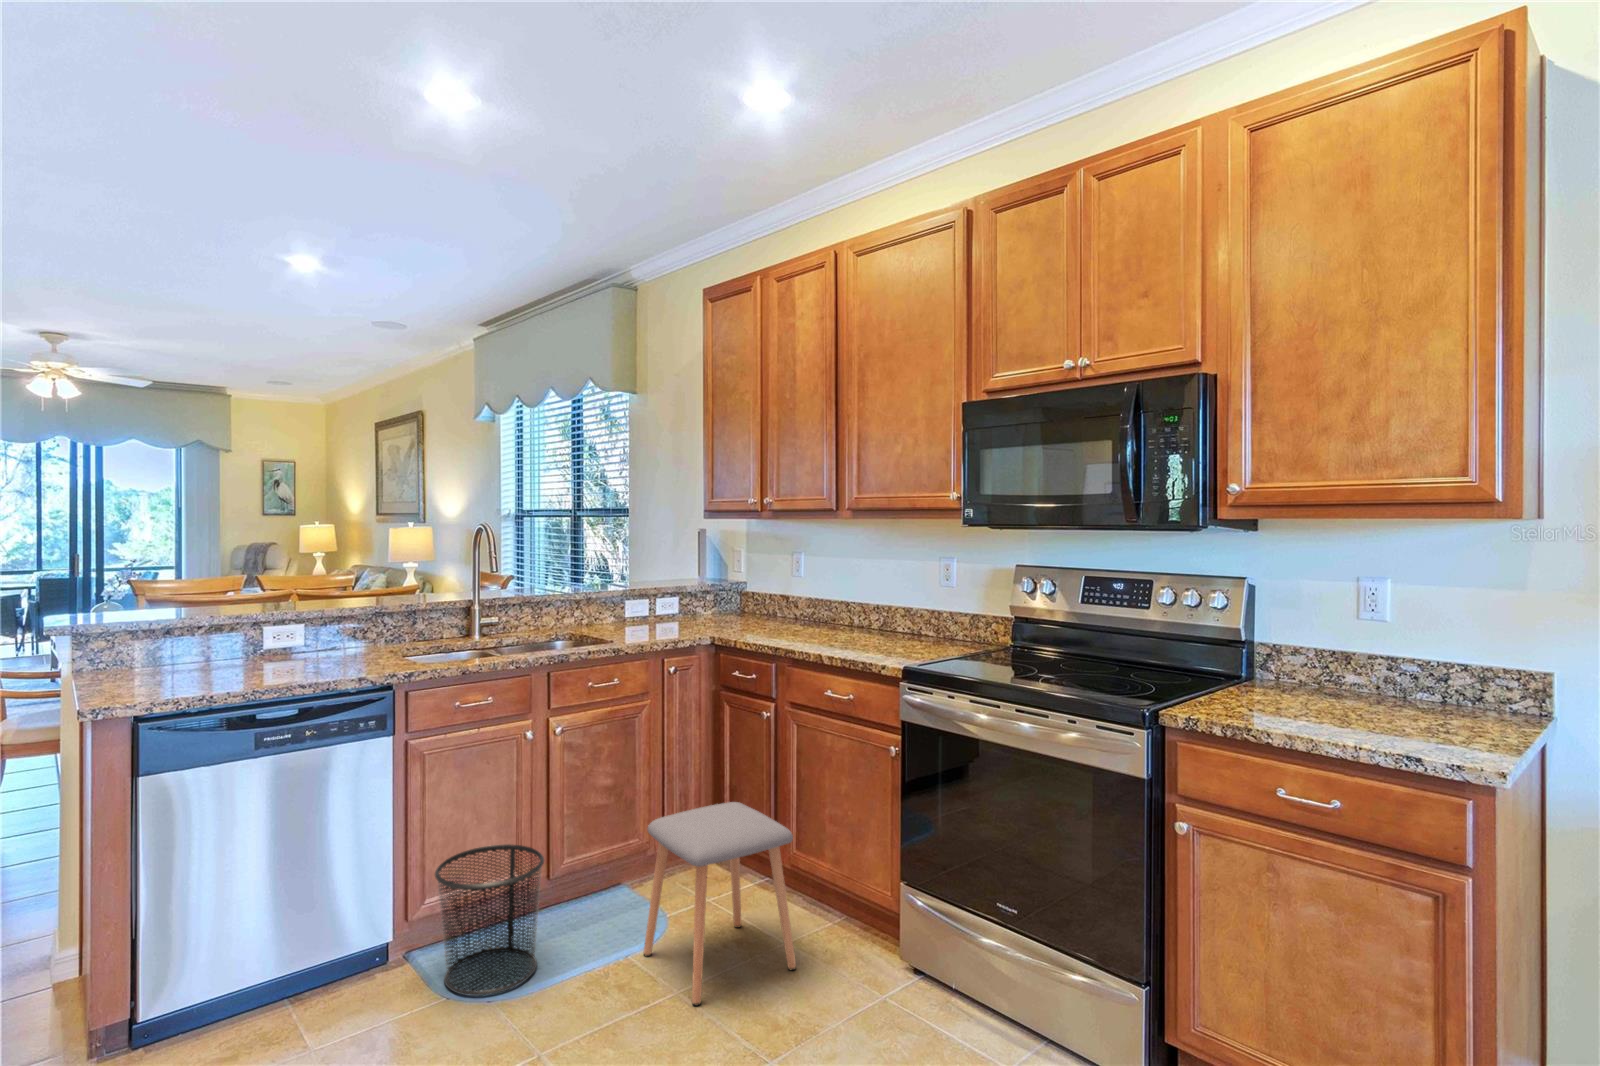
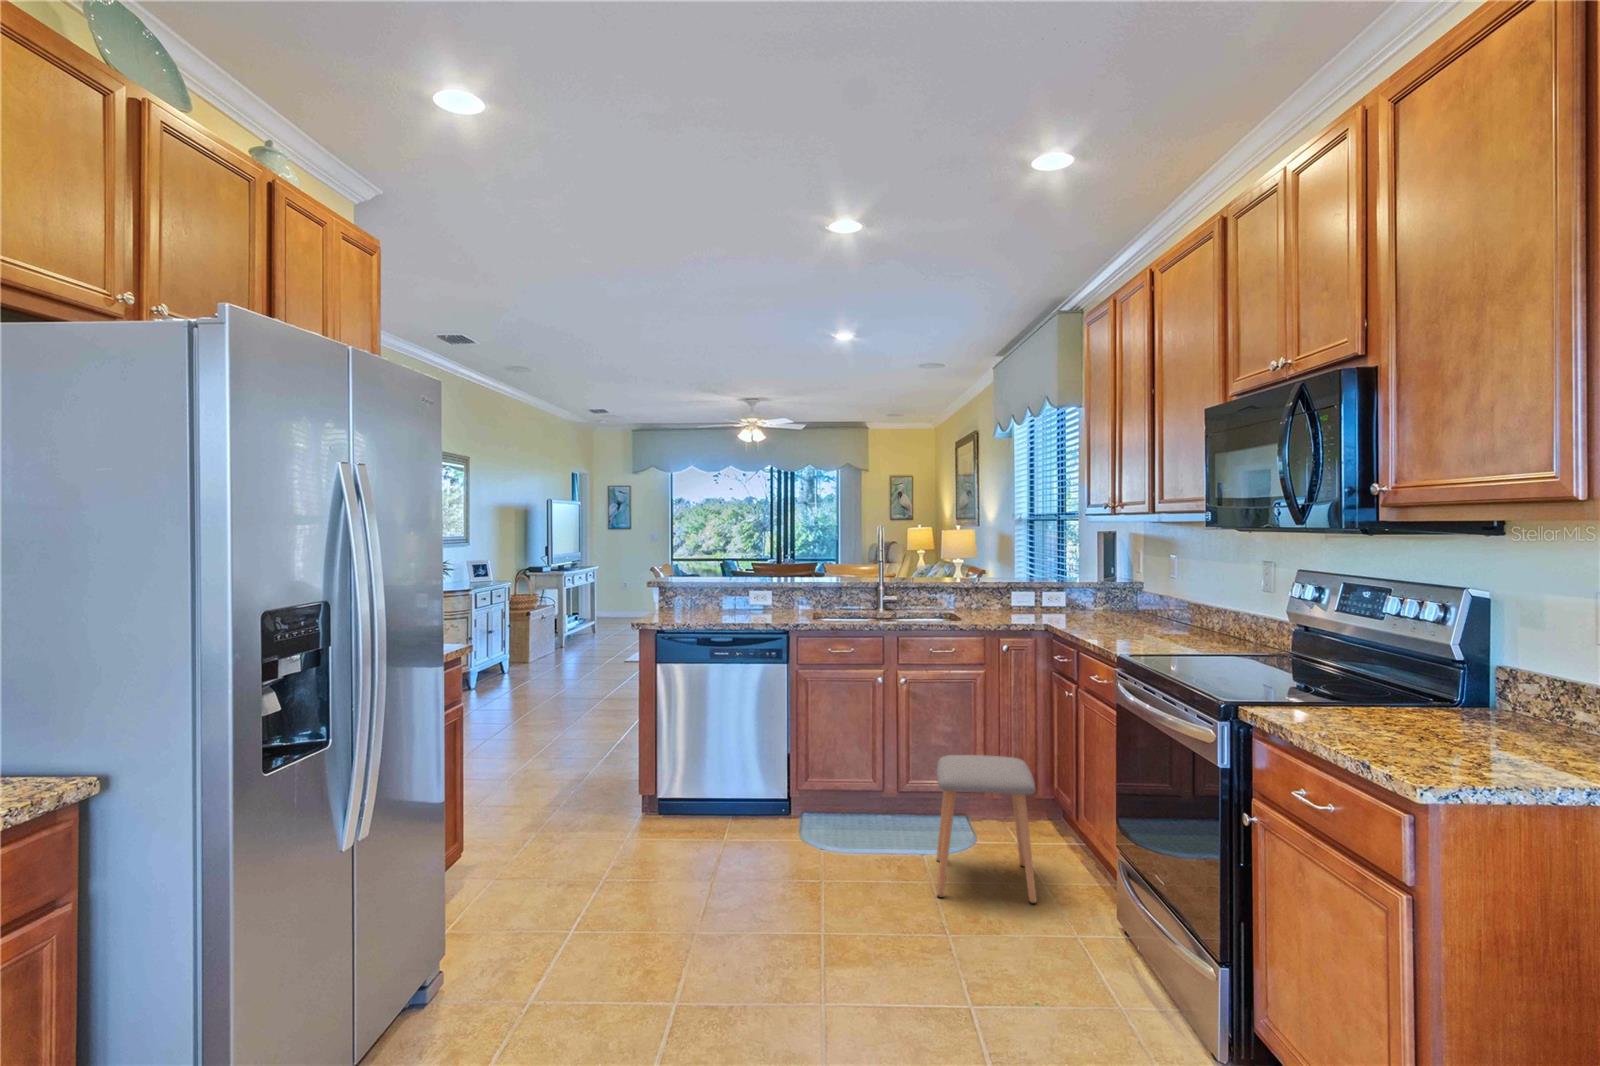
waste bin: present [435,844,544,996] -> none [801,752,873,849]

